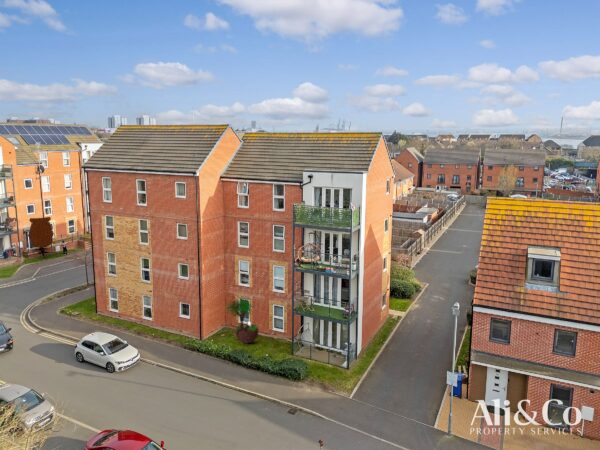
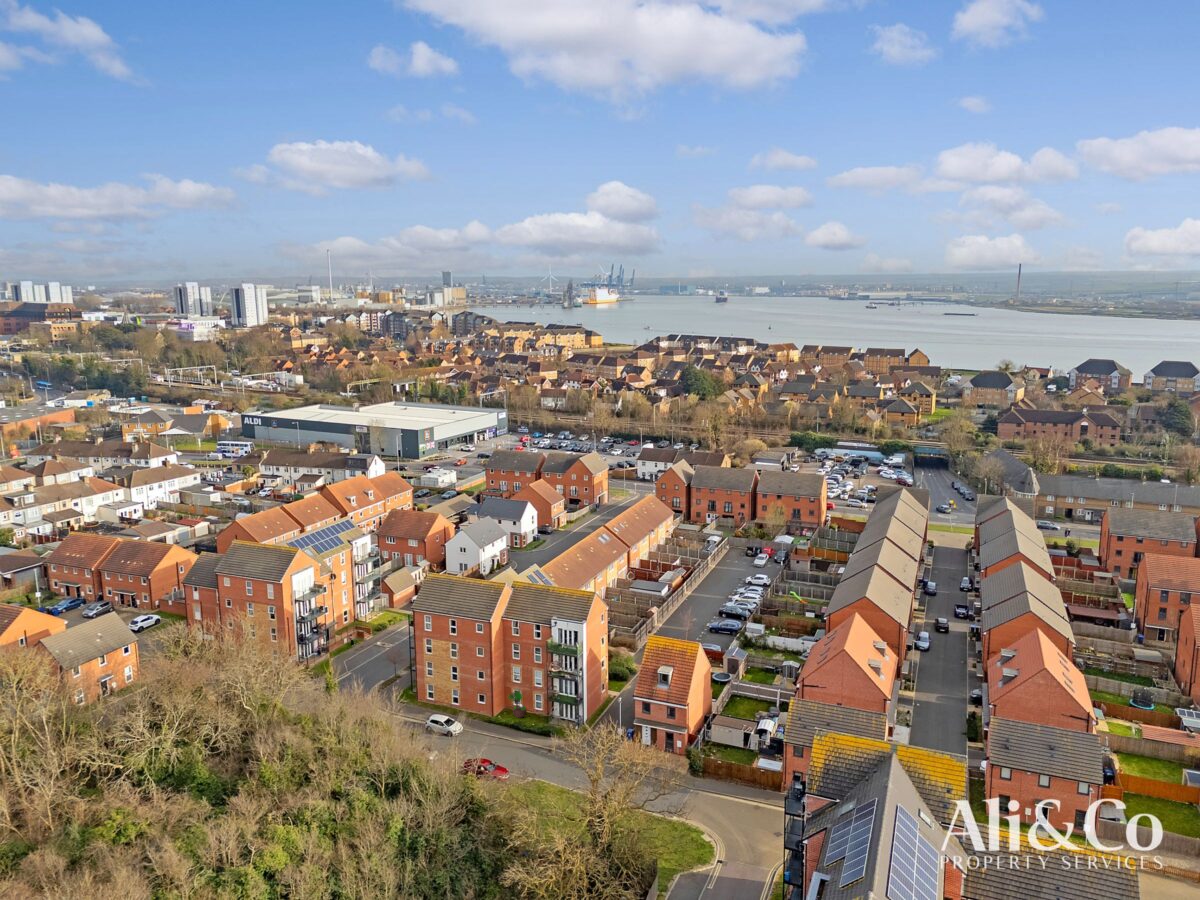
lounge chair: present [28,217,55,257] -> none [332,623,356,654]

